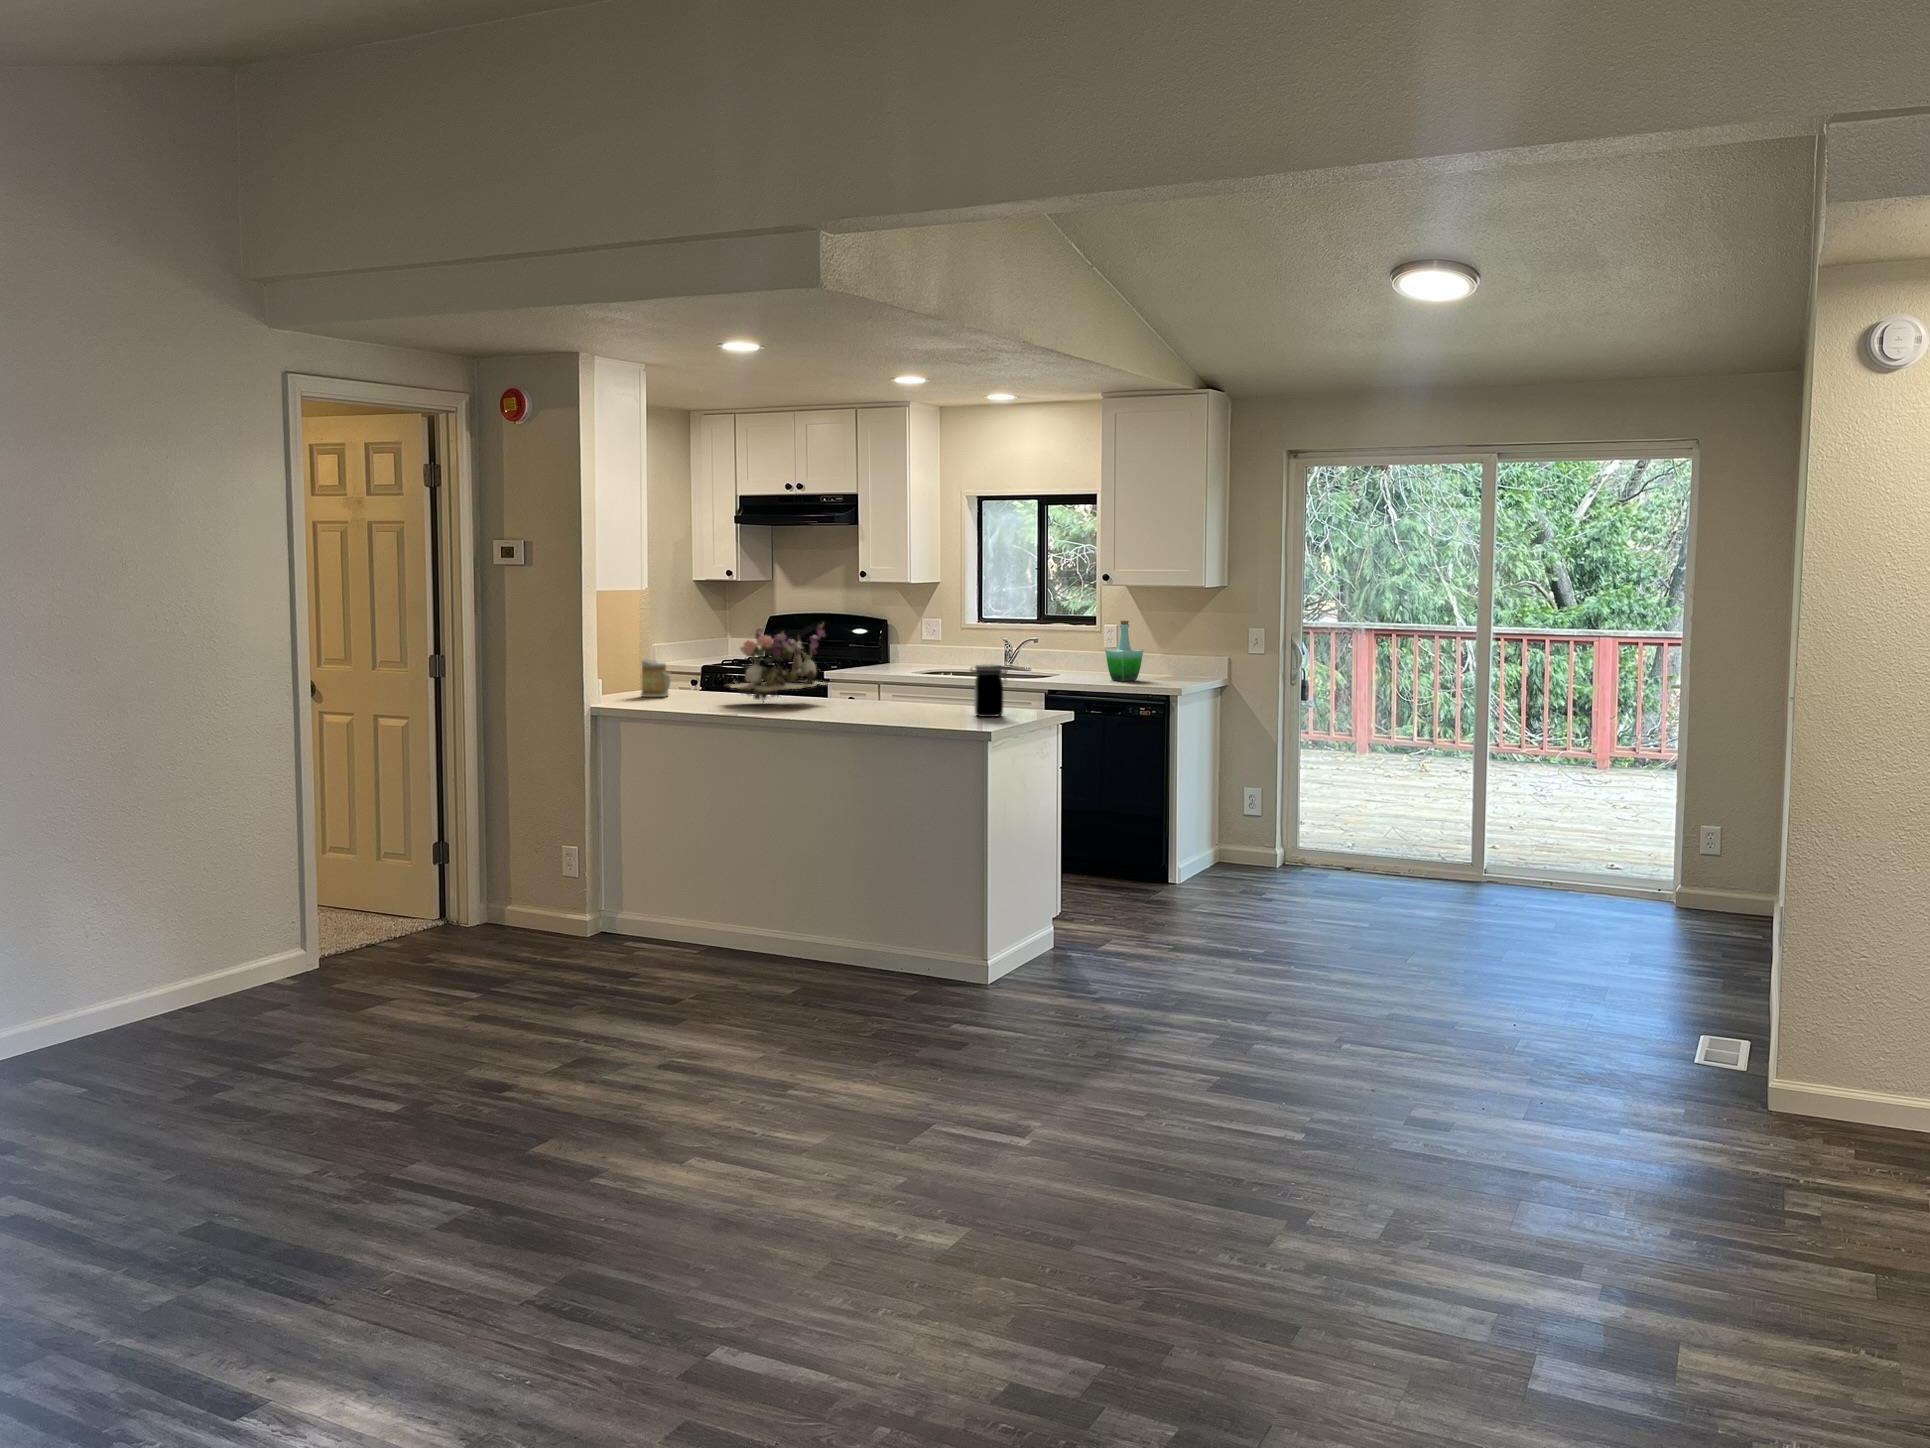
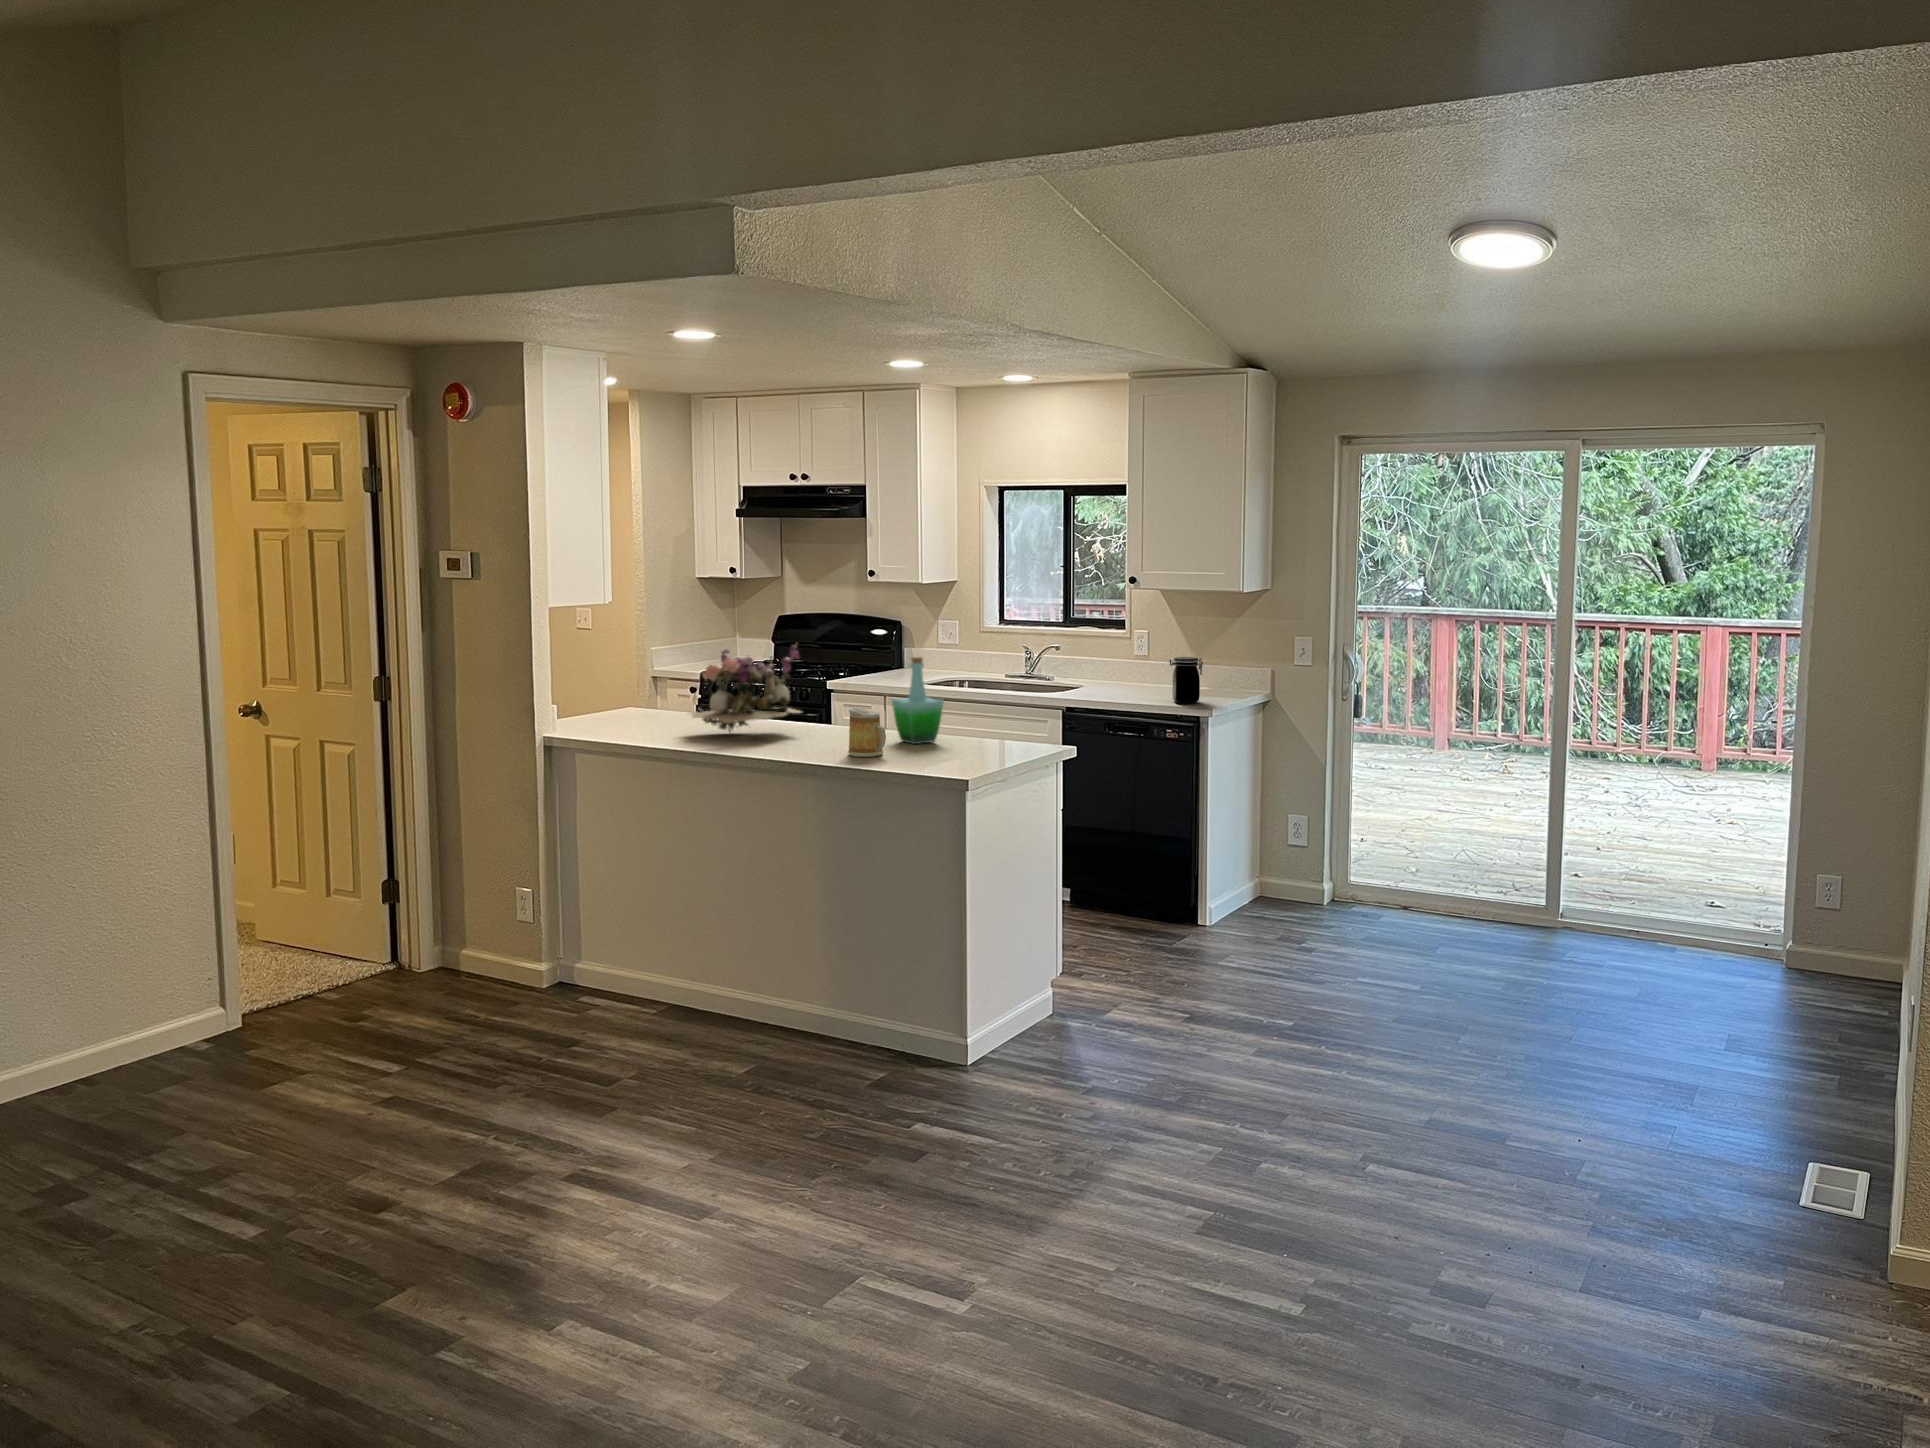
bottle: present [1105,620,1143,681] -> present [892,657,944,744]
mug: present [641,659,670,697] -> present [848,707,886,757]
jar: present [971,664,1007,717] -> present [1169,657,1203,704]

